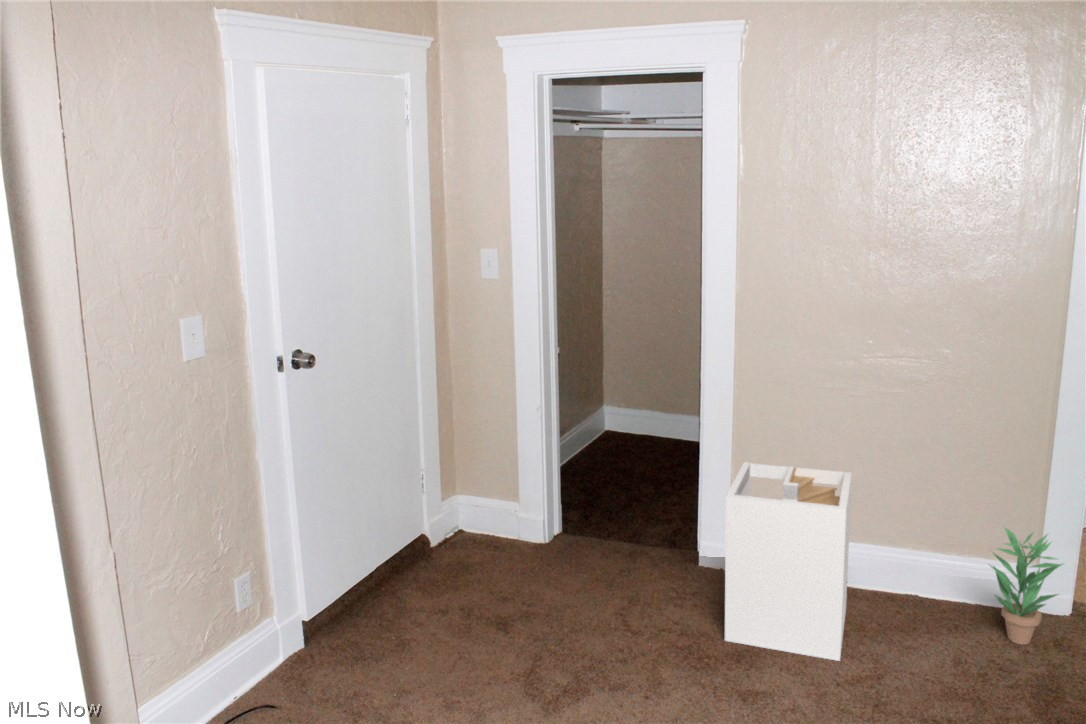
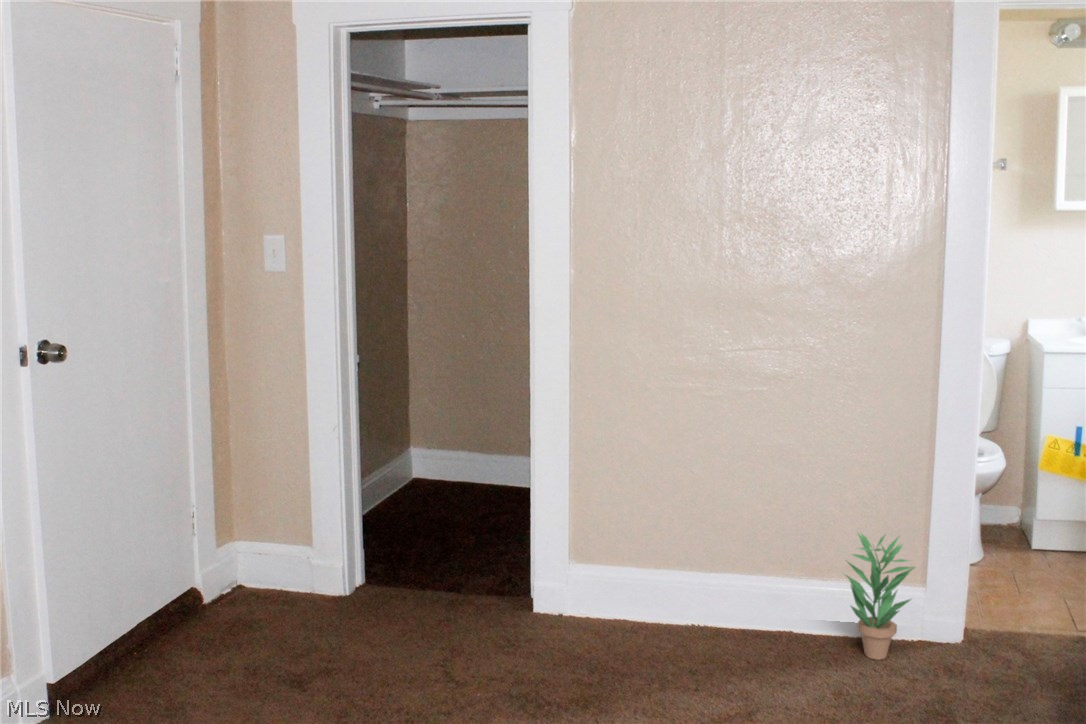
laundry hamper: present [725,462,852,661] -> none [569,477,703,688]

